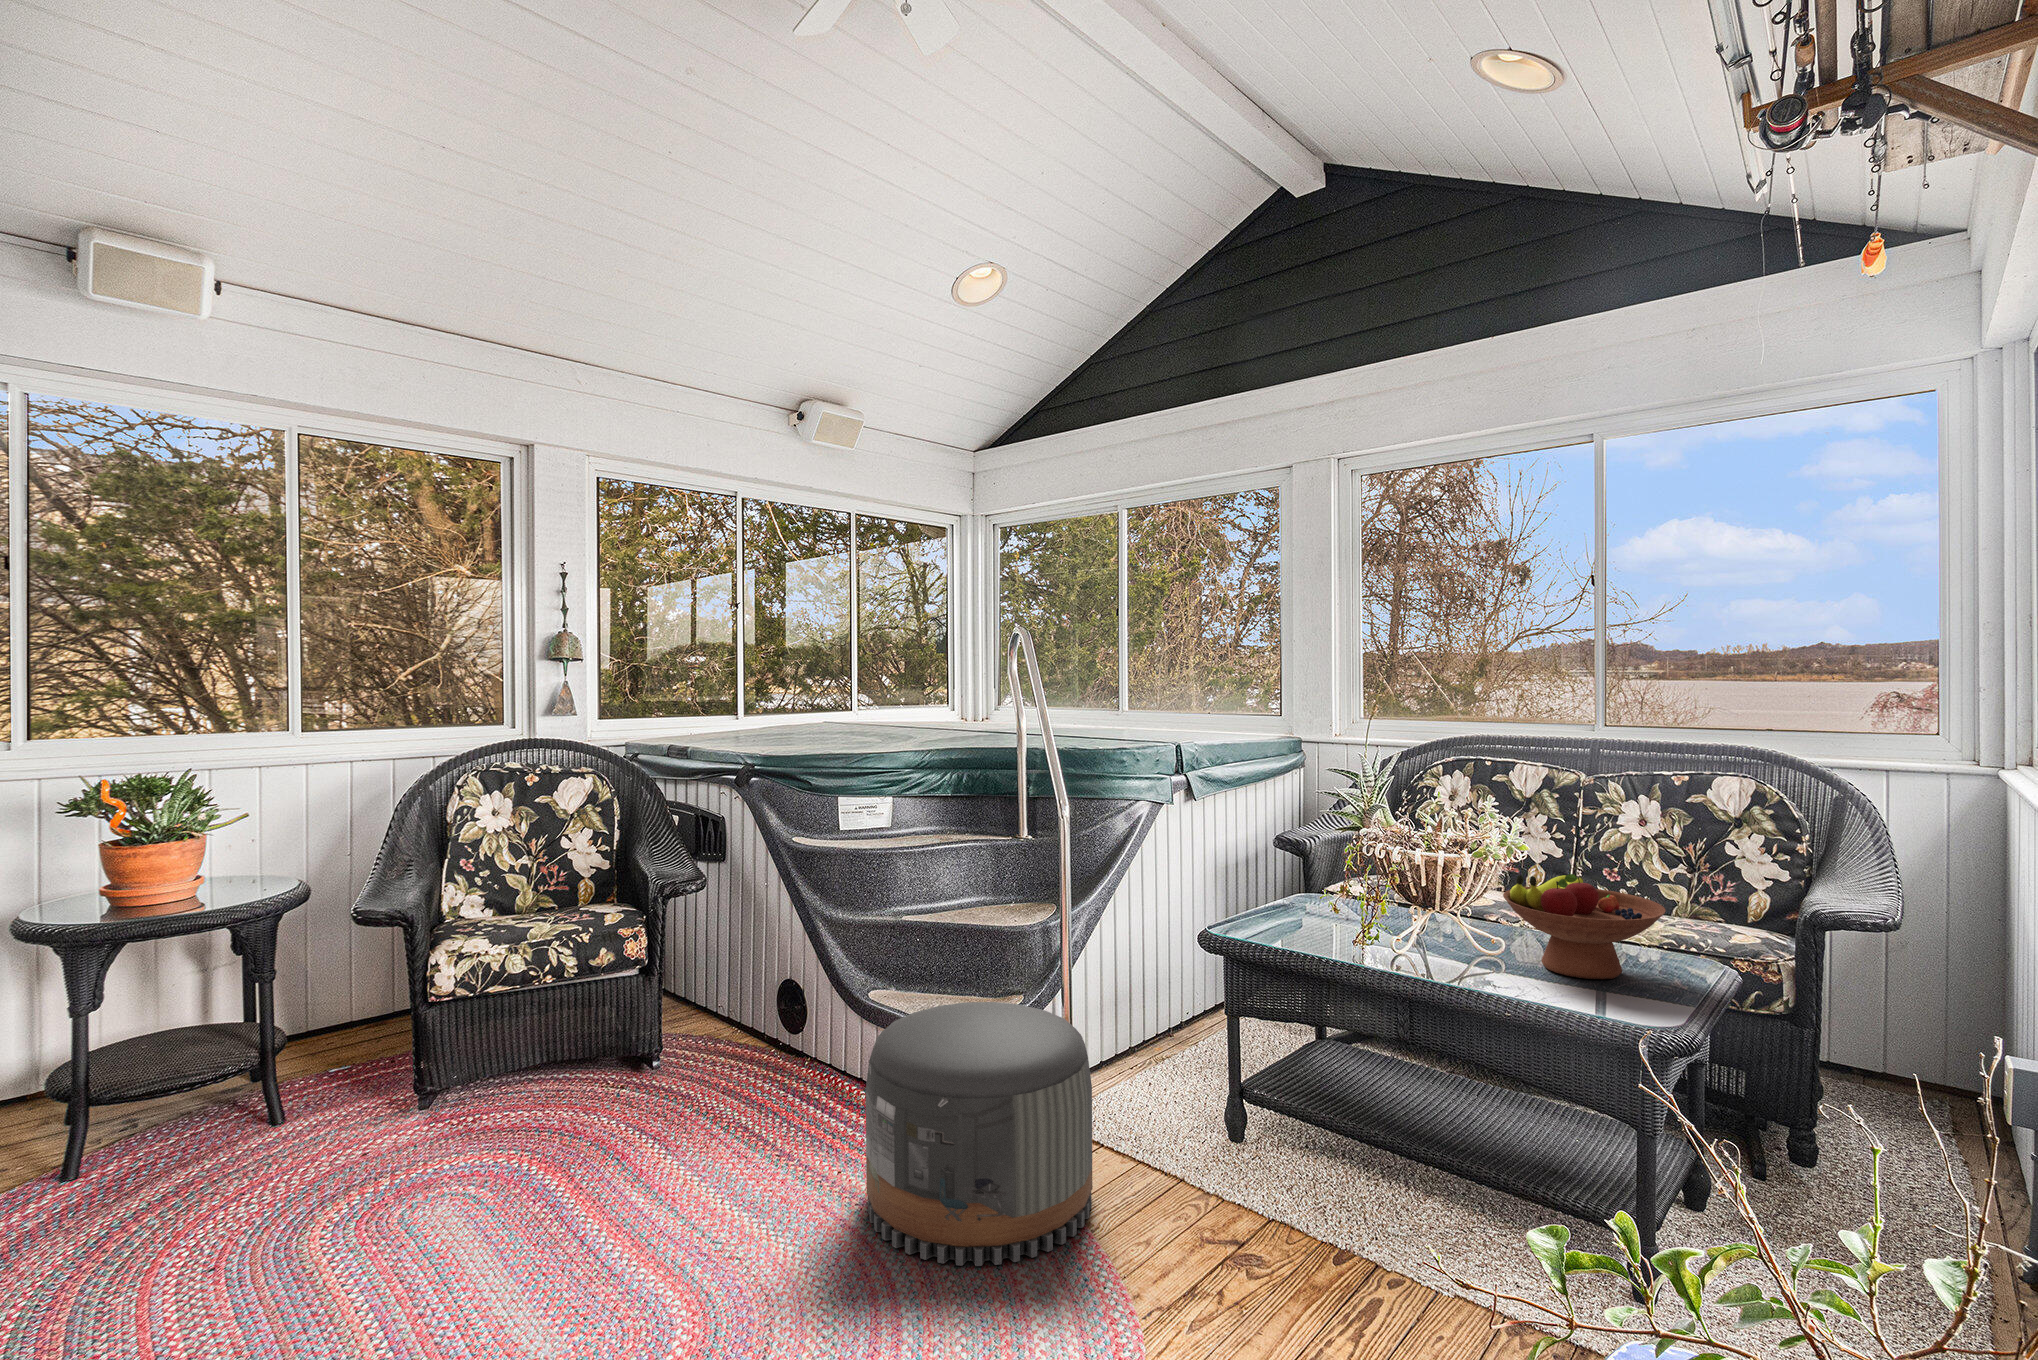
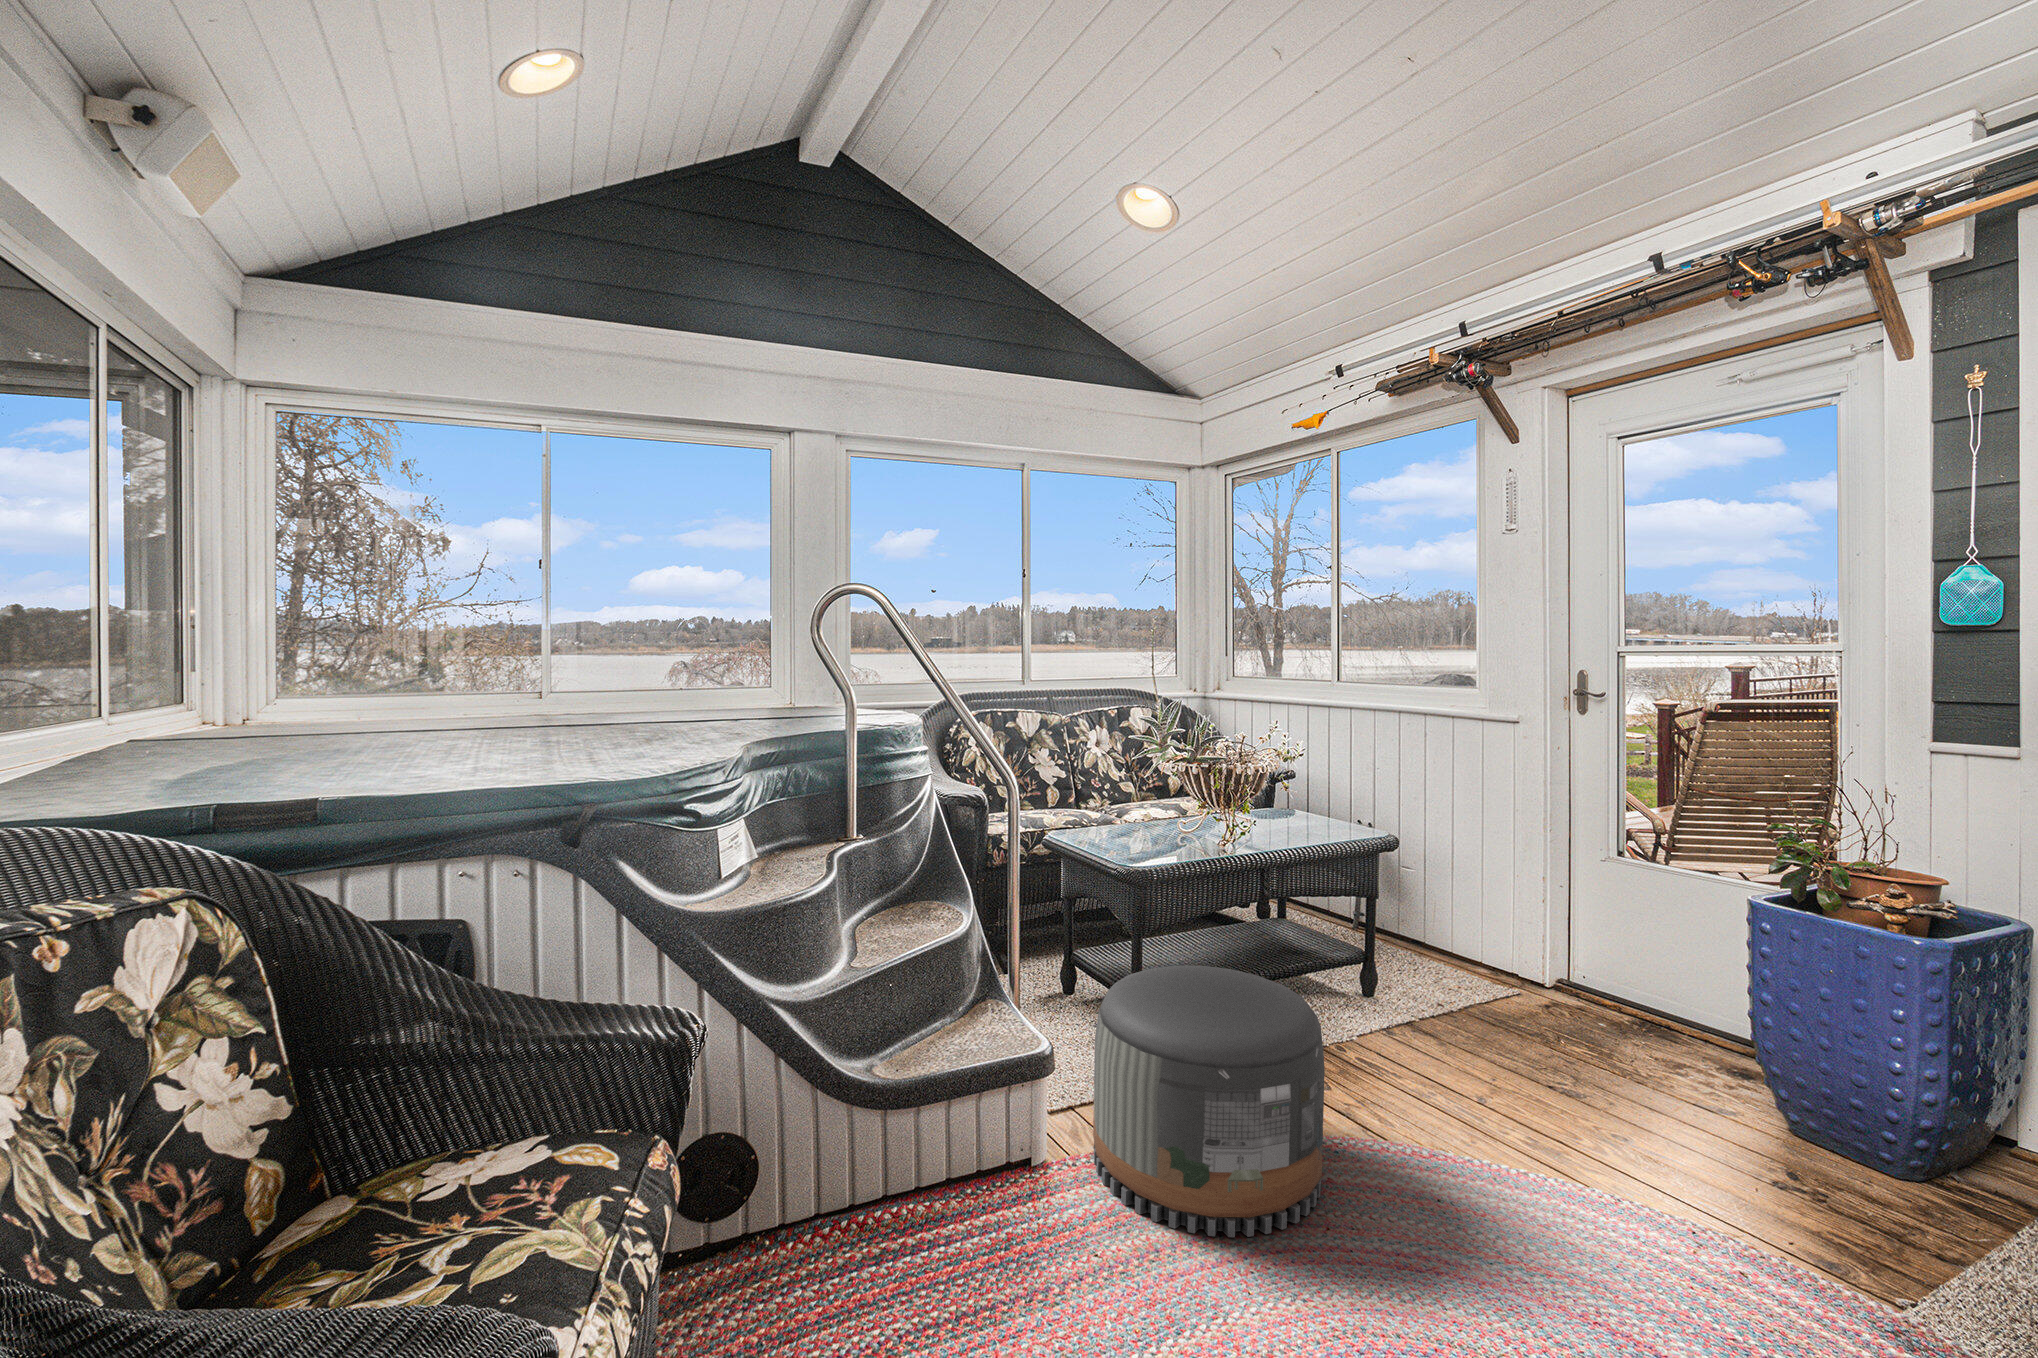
fruit bowl: present [1503,874,1666,979] -> none [1213,770,1303,830]

